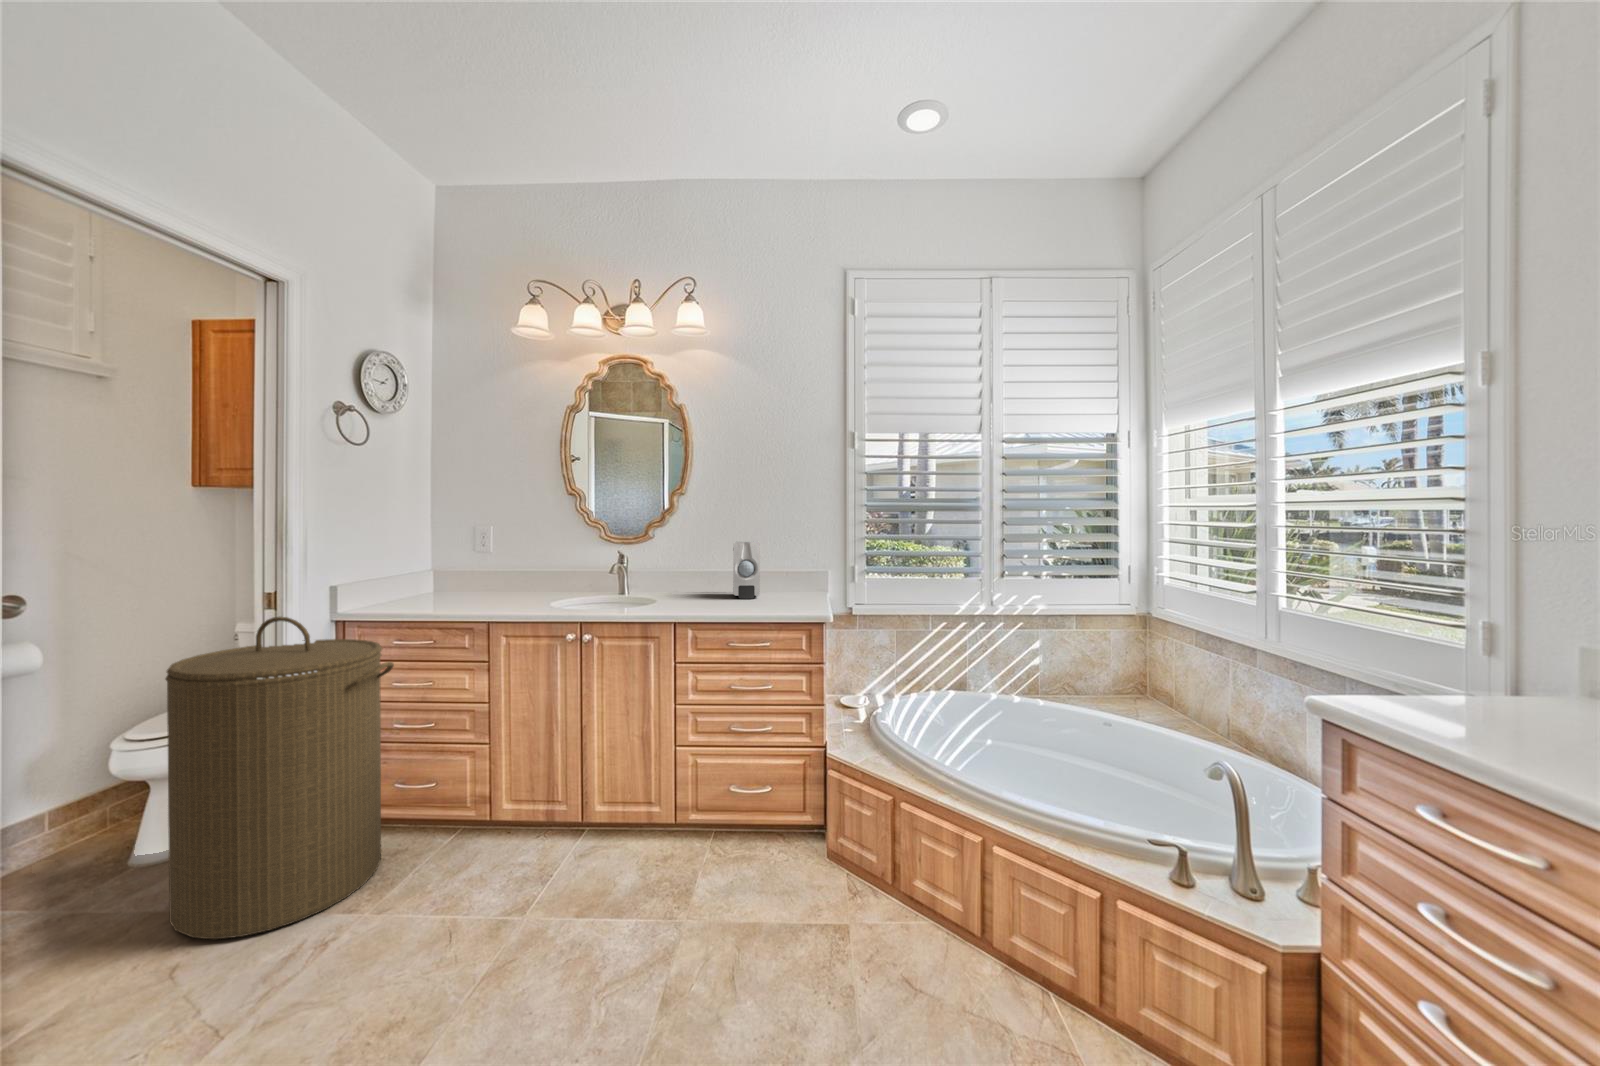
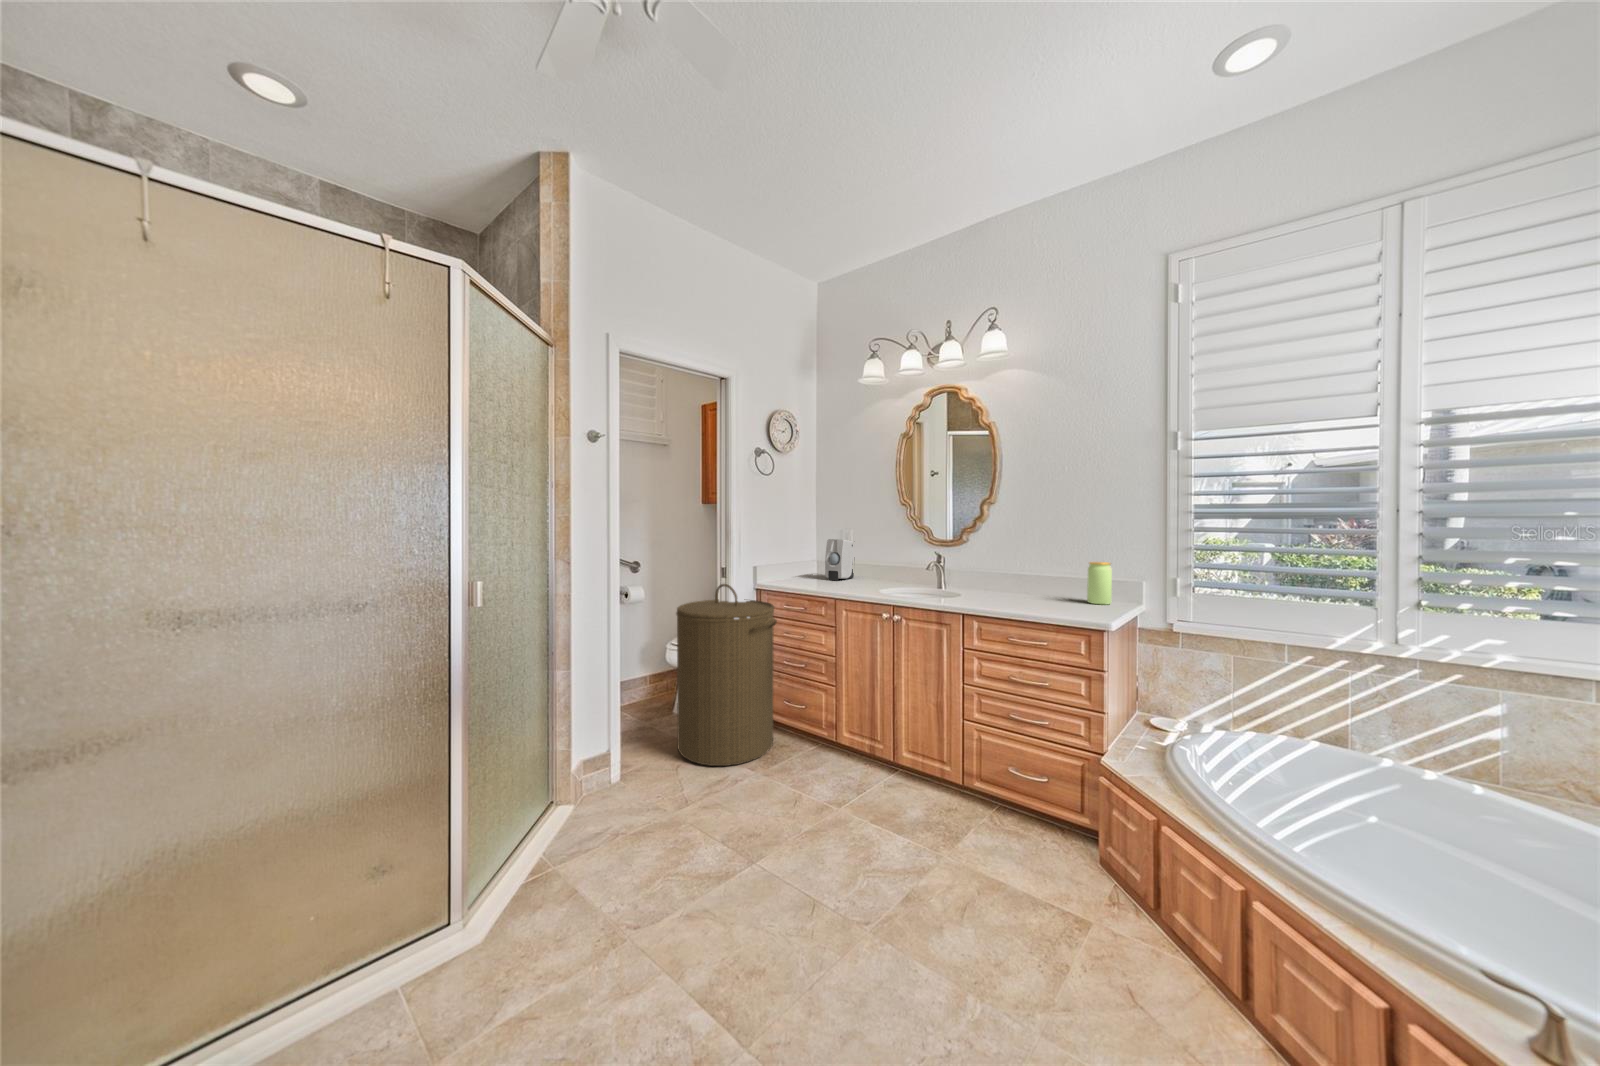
soap dispenser: present [733,541,760,599] -> present [825,539,854,580]
jar: none [783,556,803,598] -> present [1087,562,1112,604]

